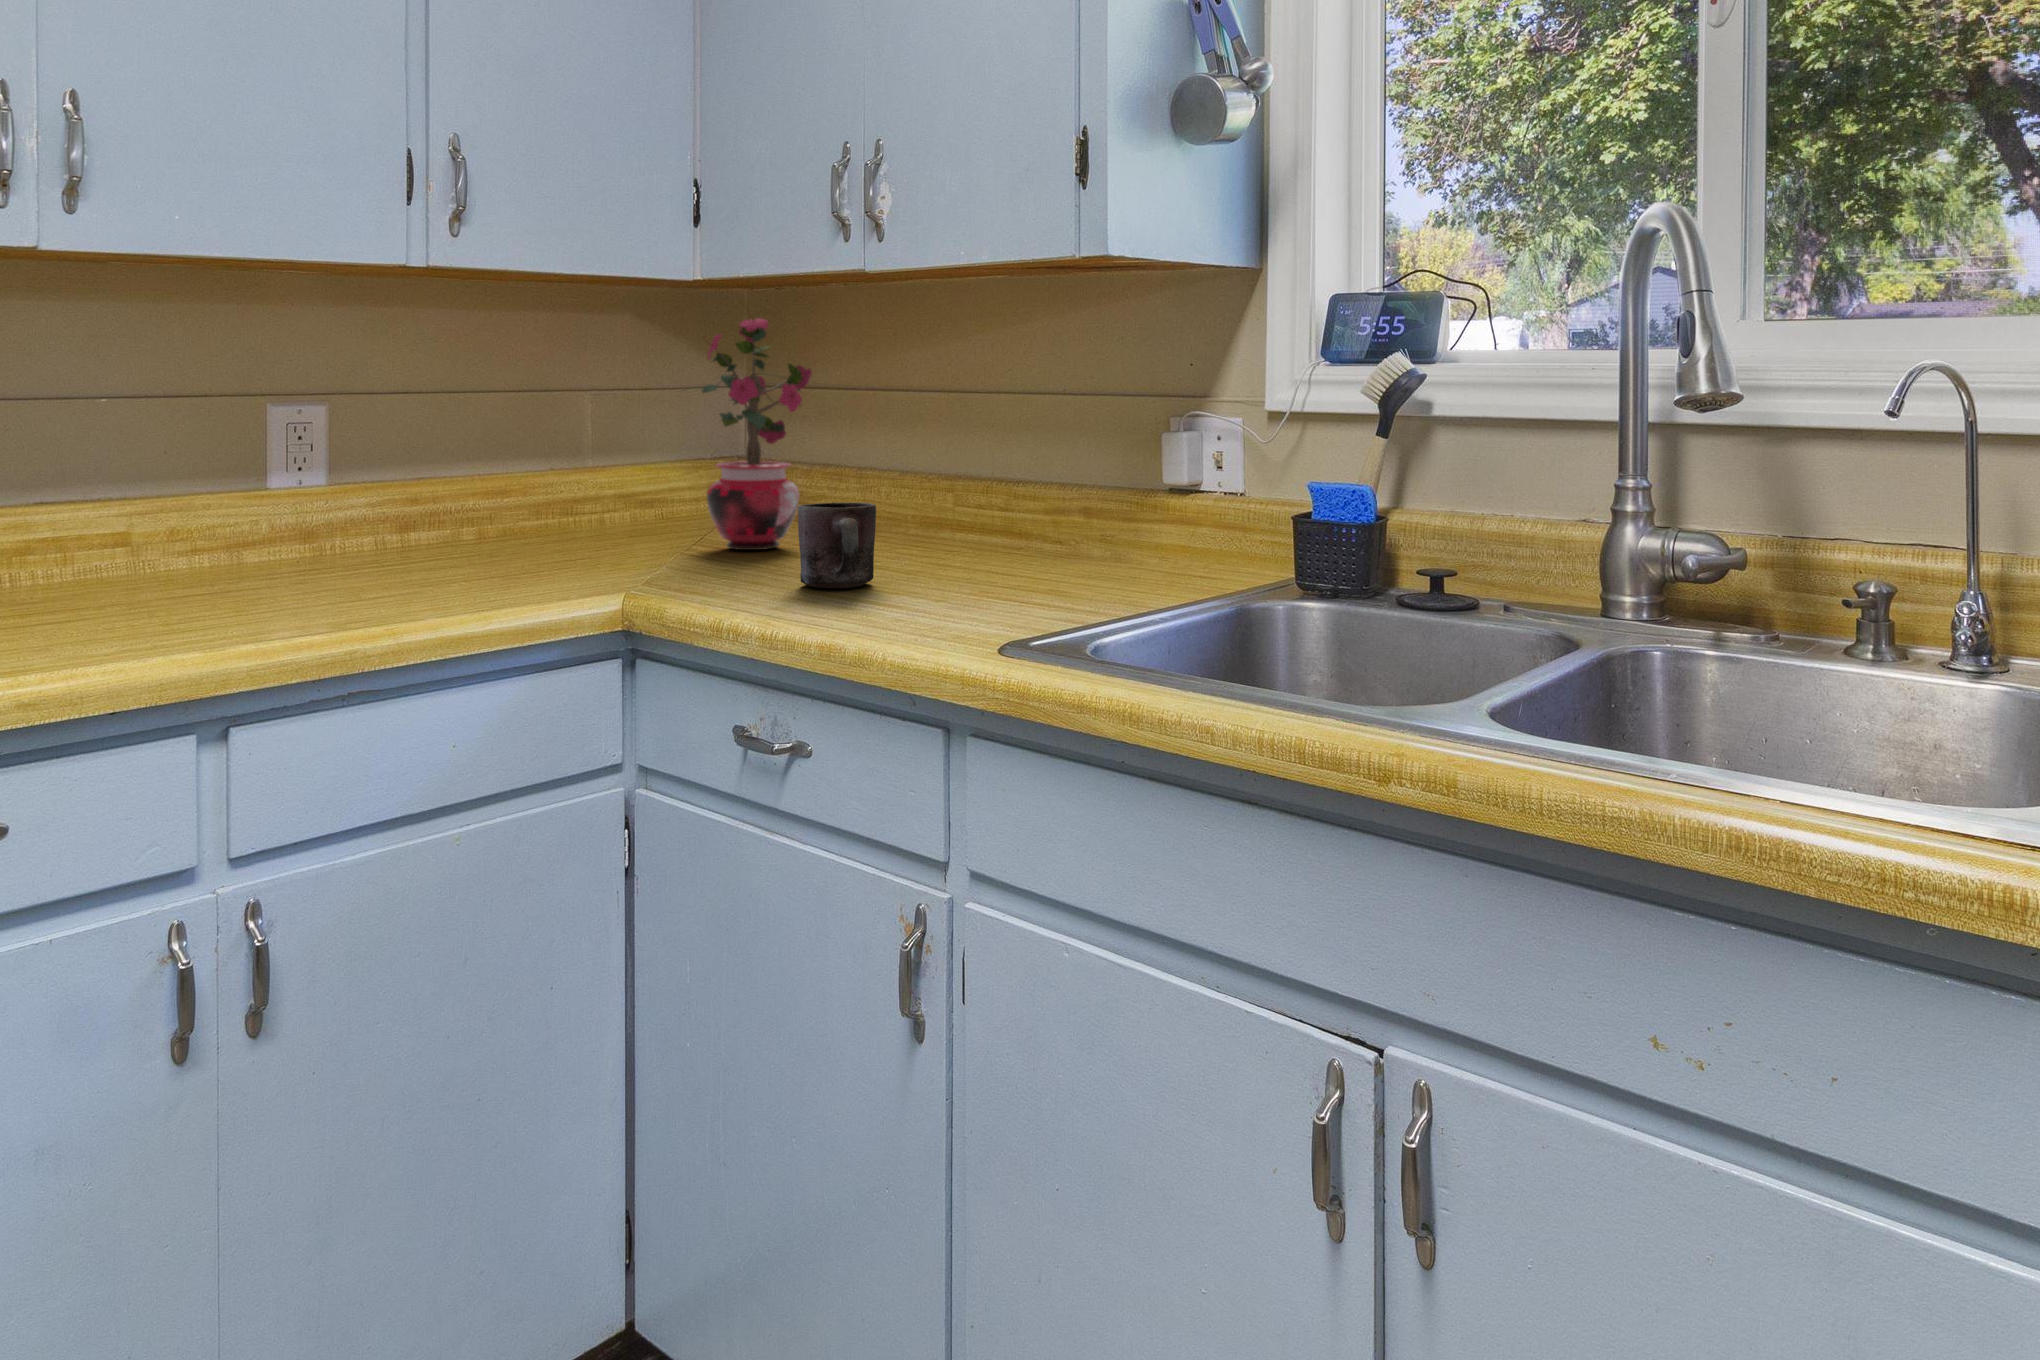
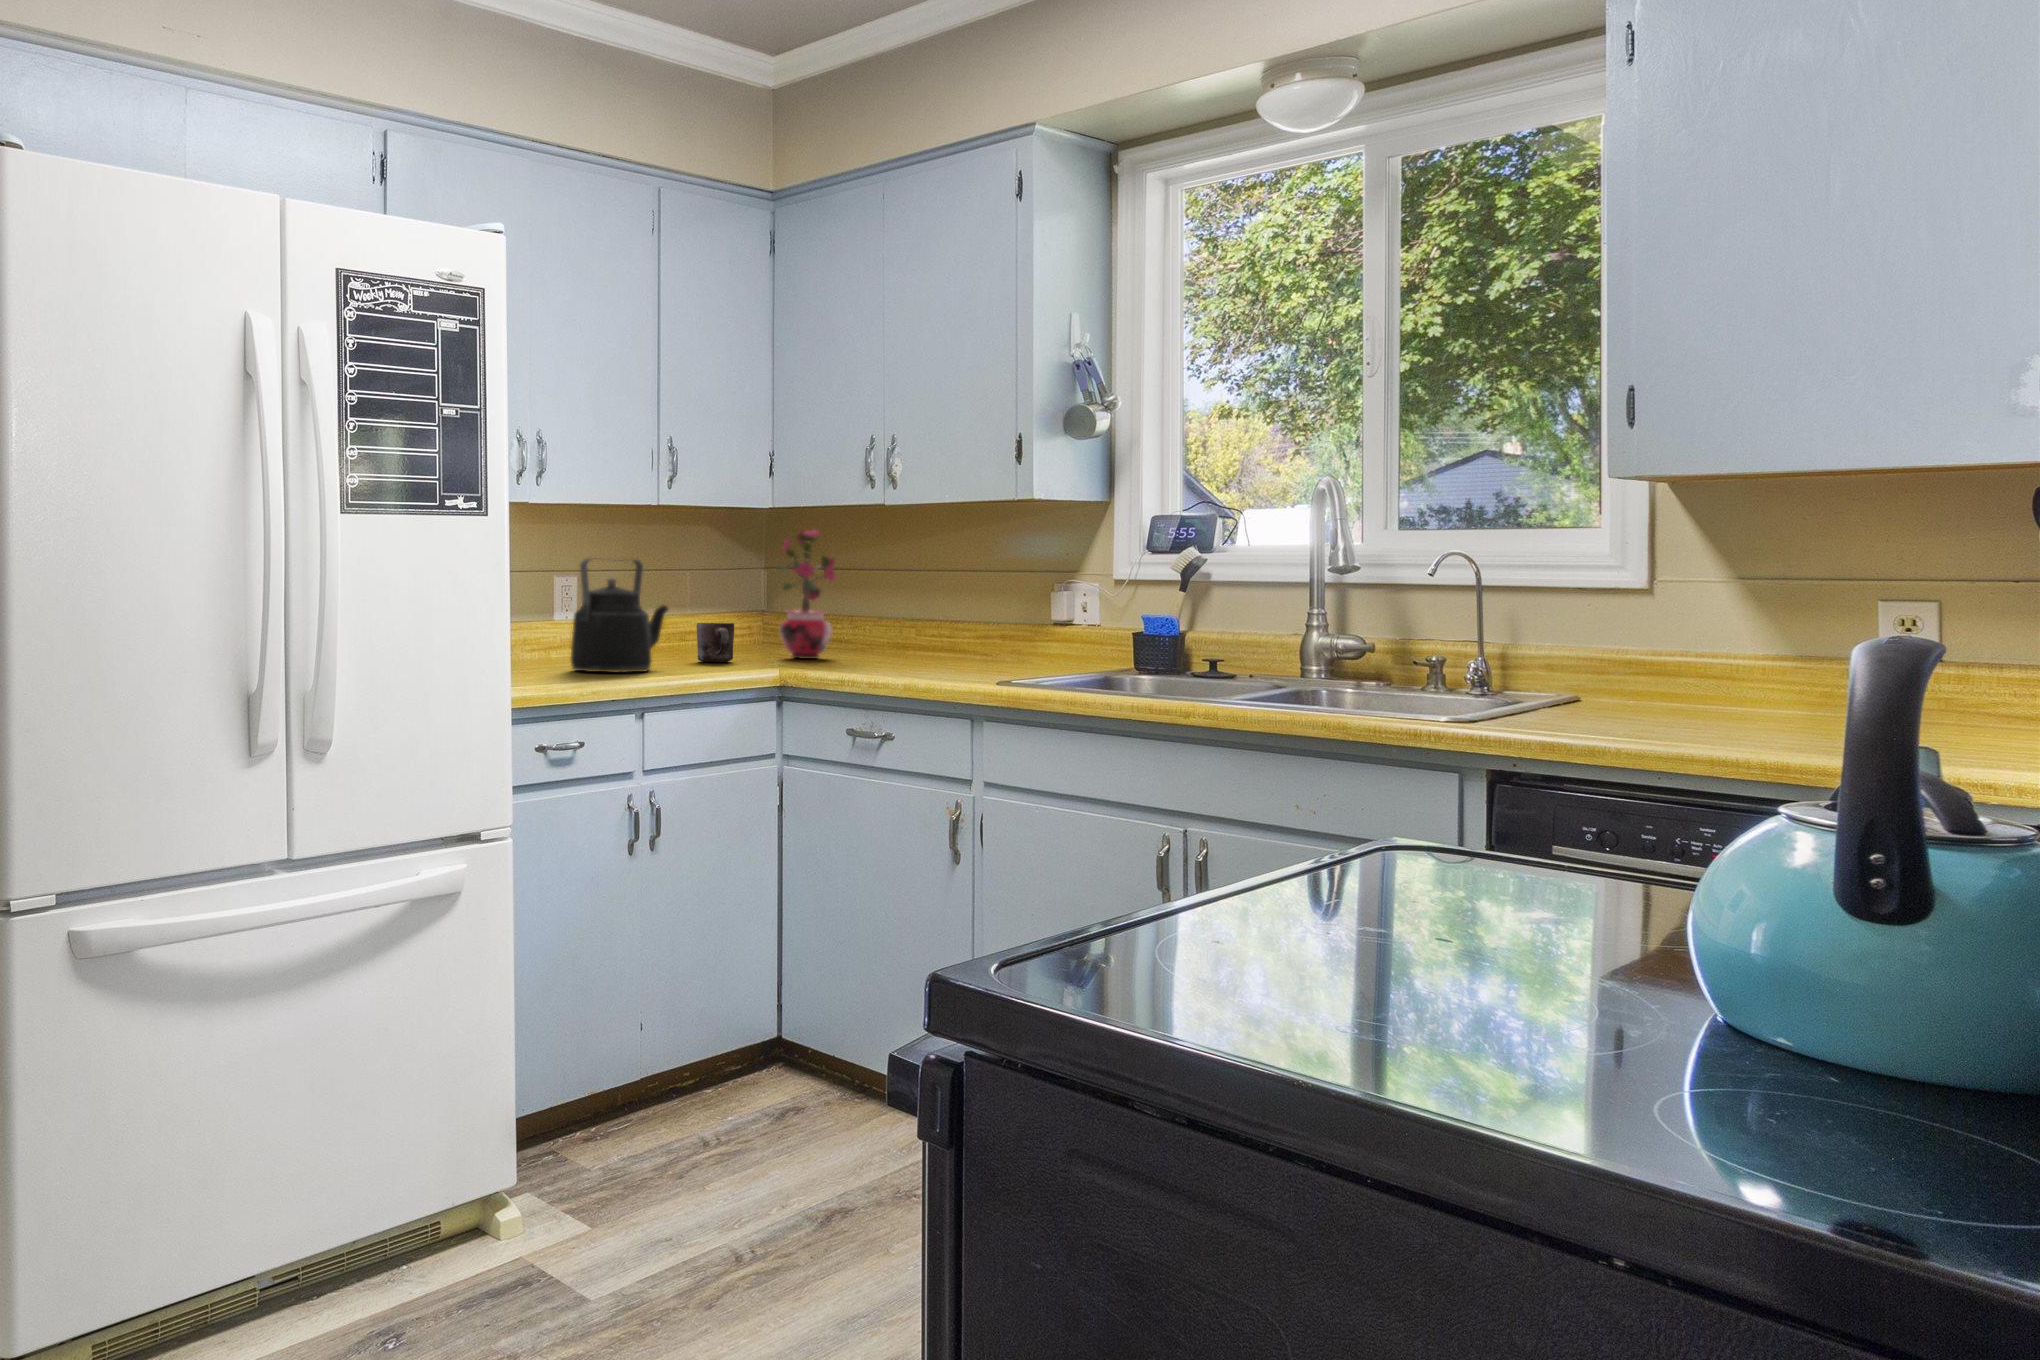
kettle: none [138,374,408,626] -> present [570,559,668,672]
mug: present [798,503,876,588] -> present [697,623,734,662]

